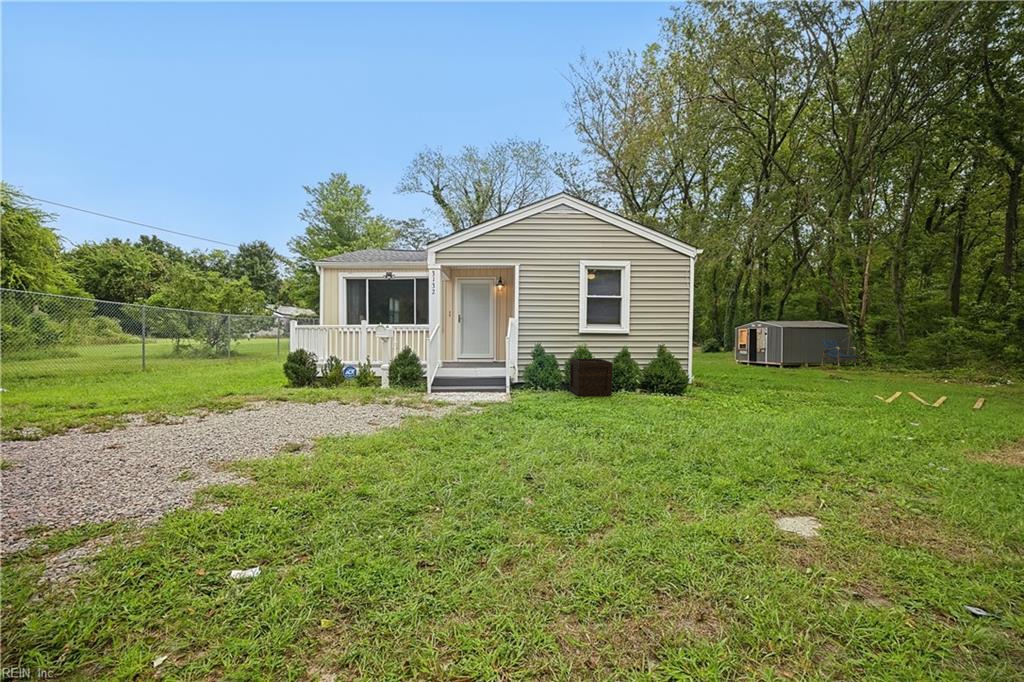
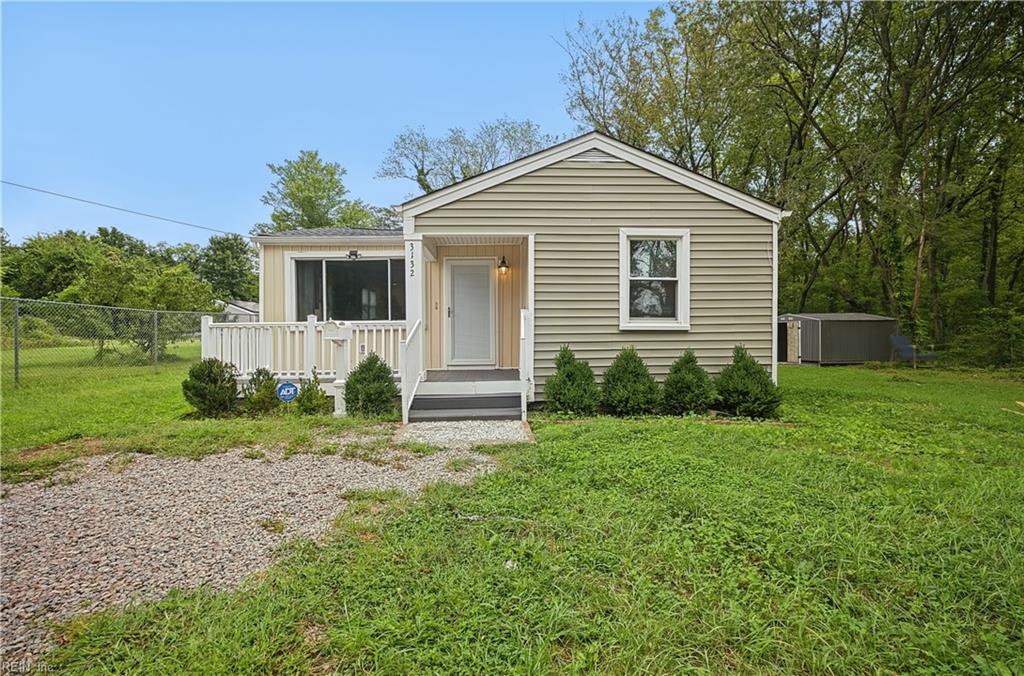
wooden crate: present [569,359,613,397] -> none [614,368,686,429]

